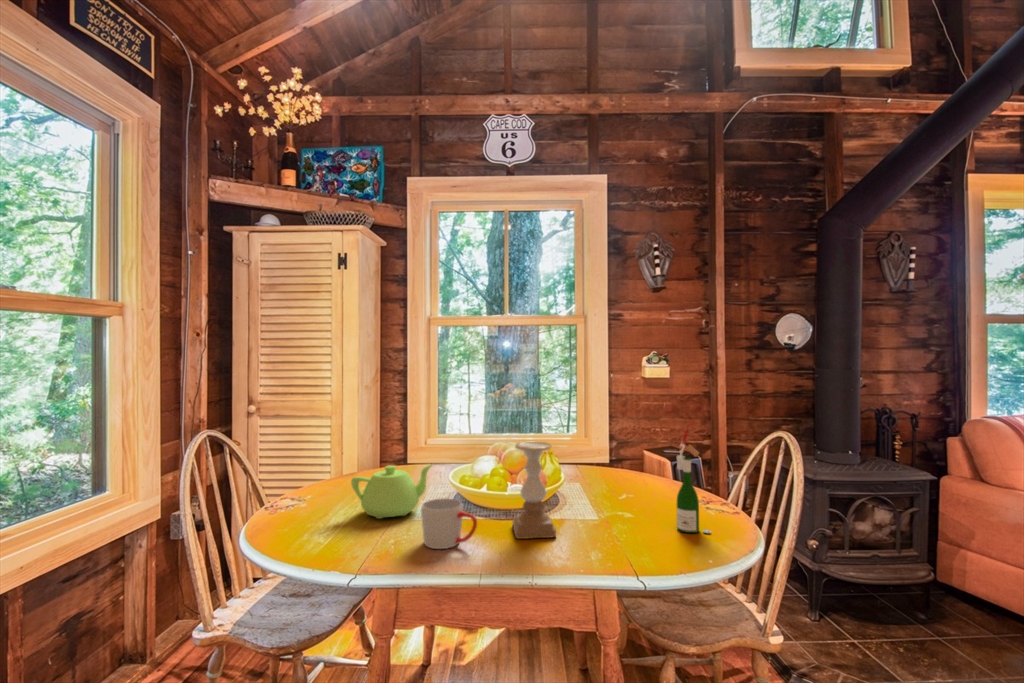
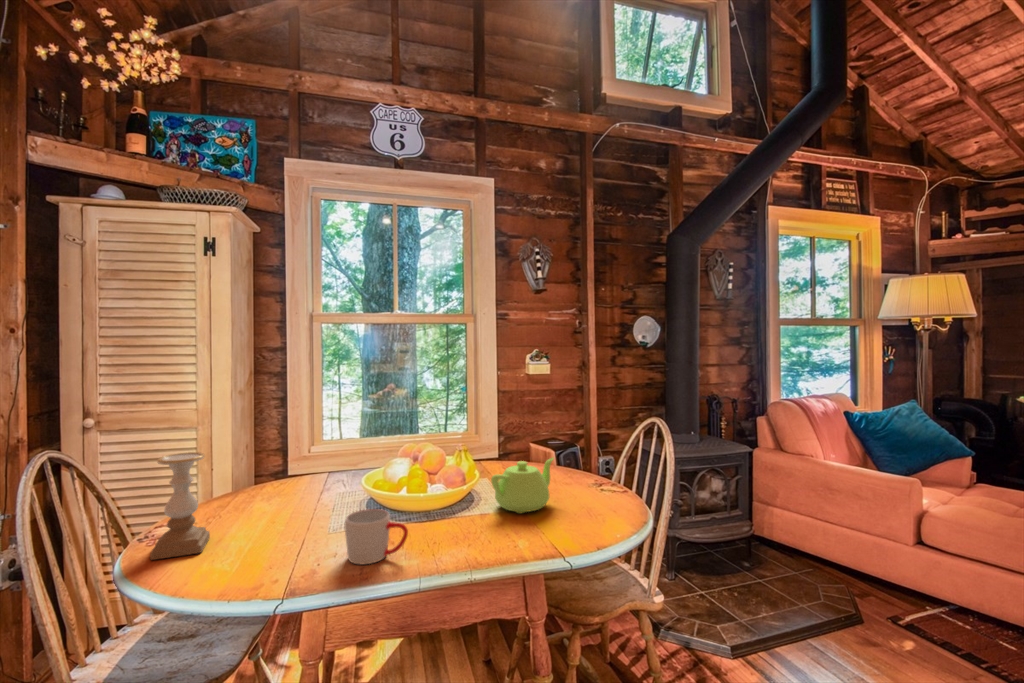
wine bottle: present [677,423,711,533] -> none [586,417,616,518]
candle holder: present [513,441,556,539] -> present [150,452,210,560]
teapot: present [351,465,432,518] -> present [491,458,554,514]

